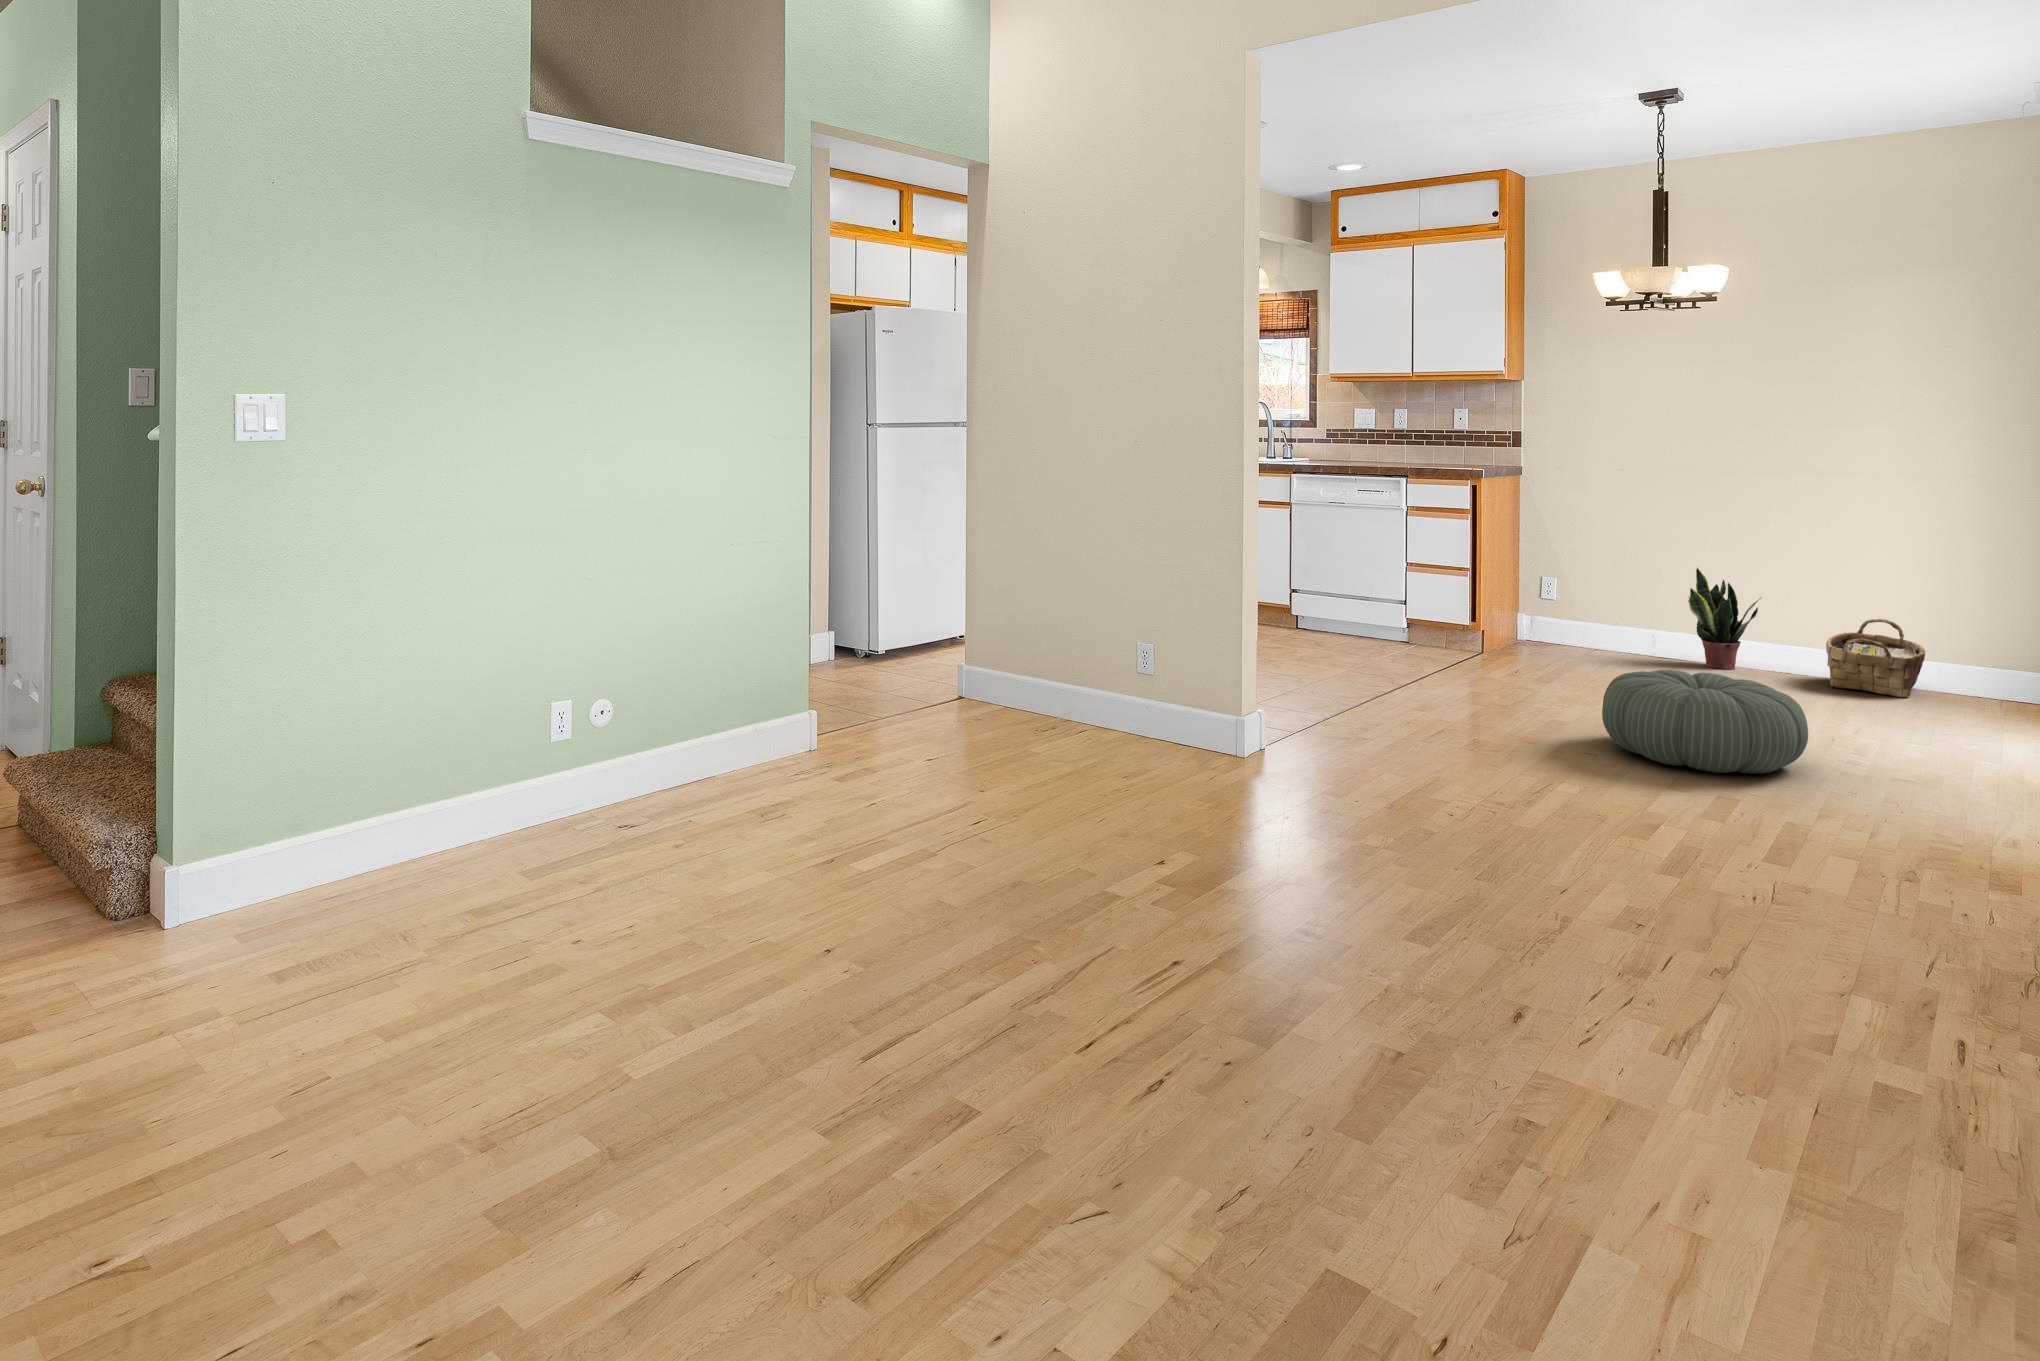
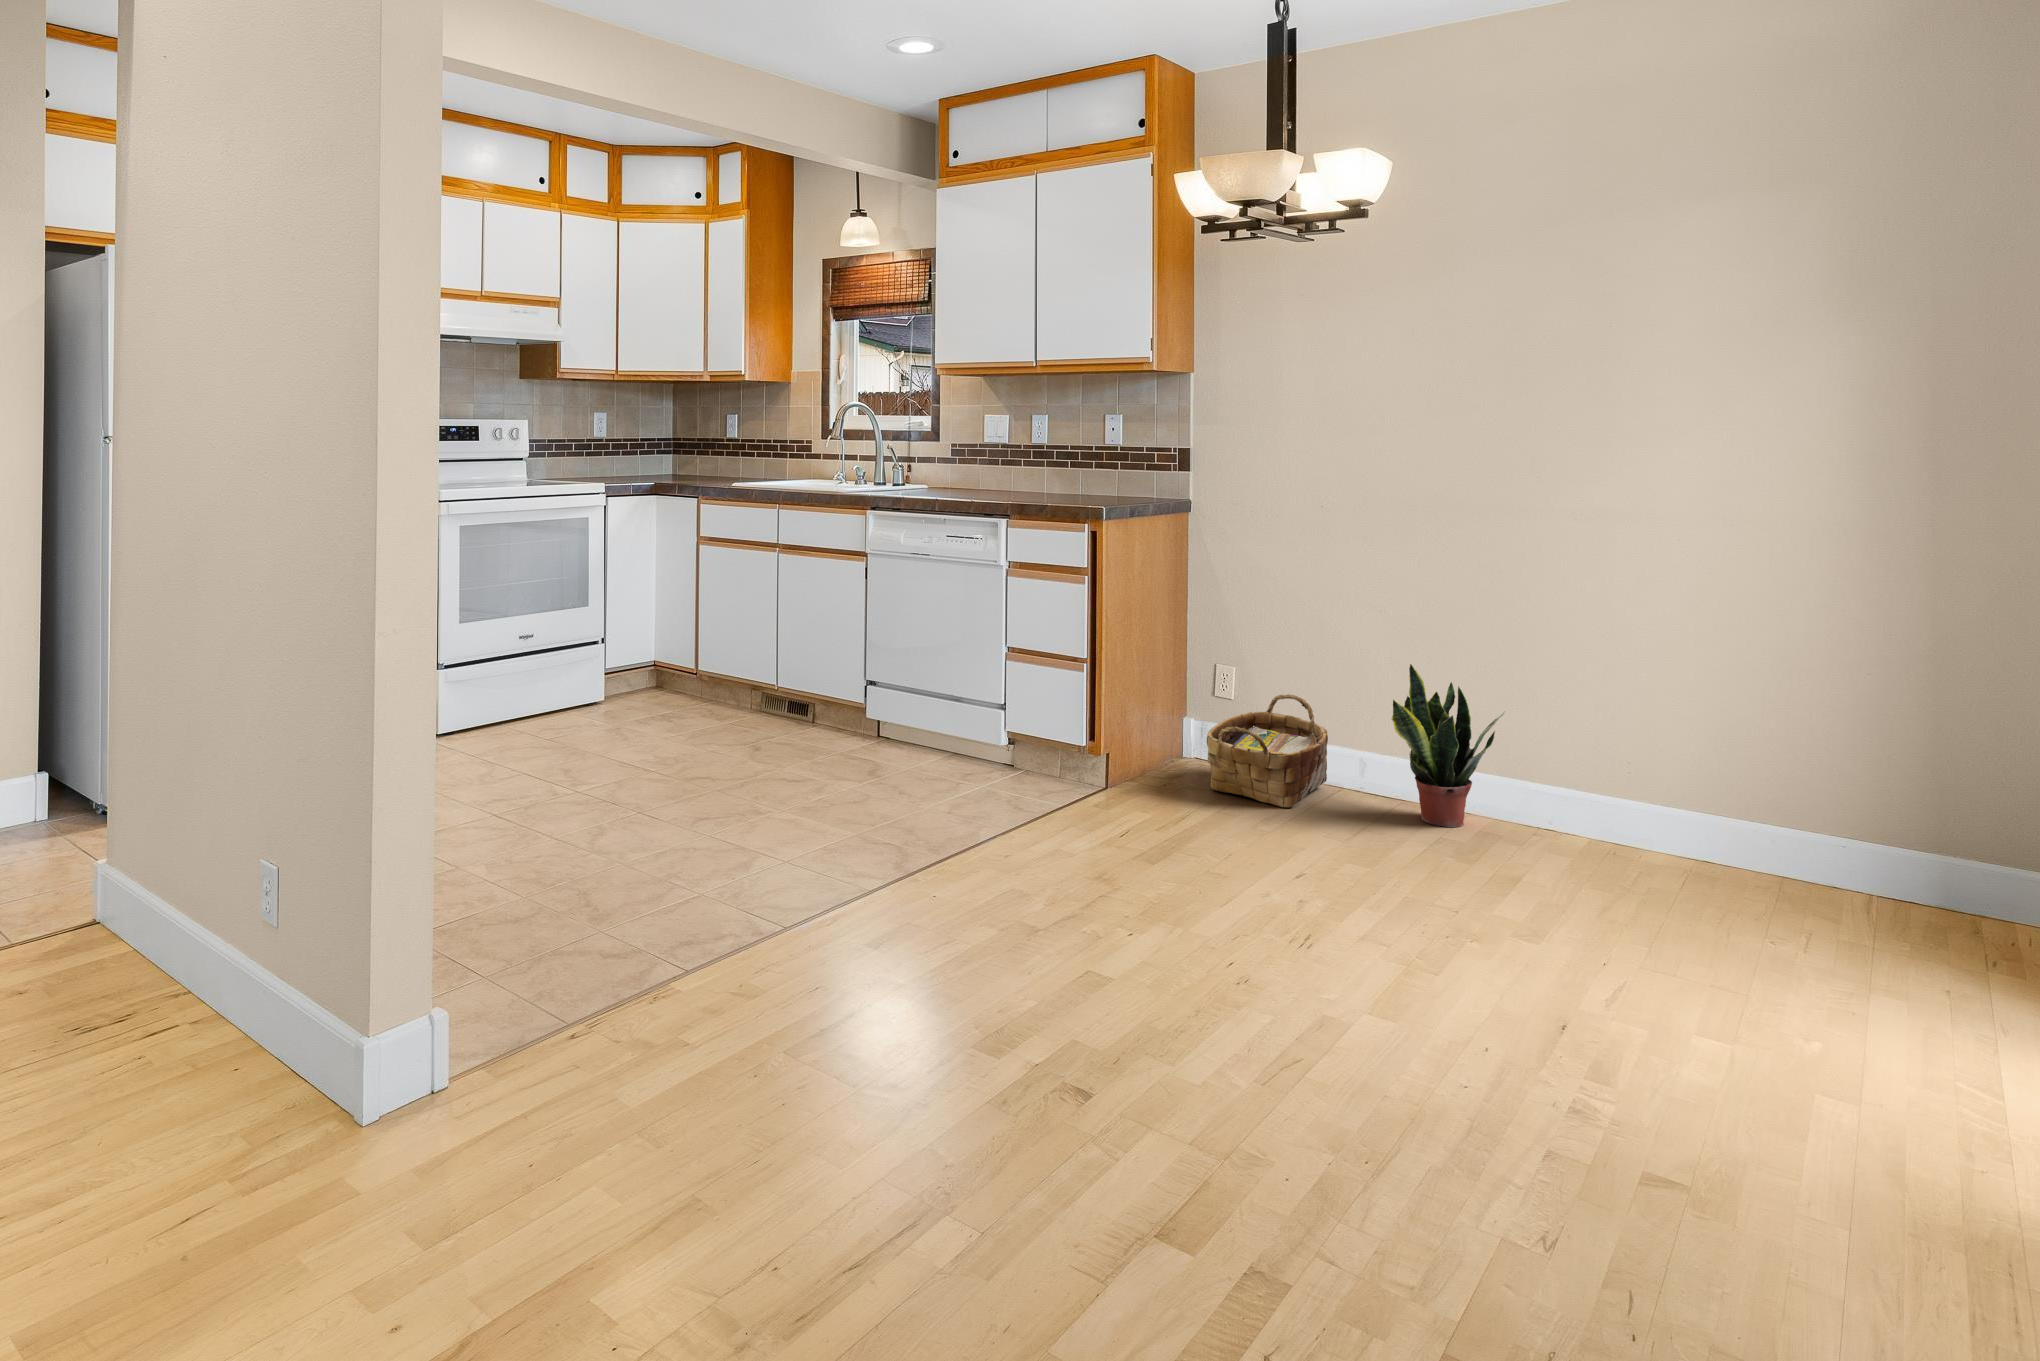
woven basket: present [1826,619,1925,697] -> present [1207,694,1328,808]
pouf: present [1602,670,1808,774] -> none [1096,915,1463,1179]

